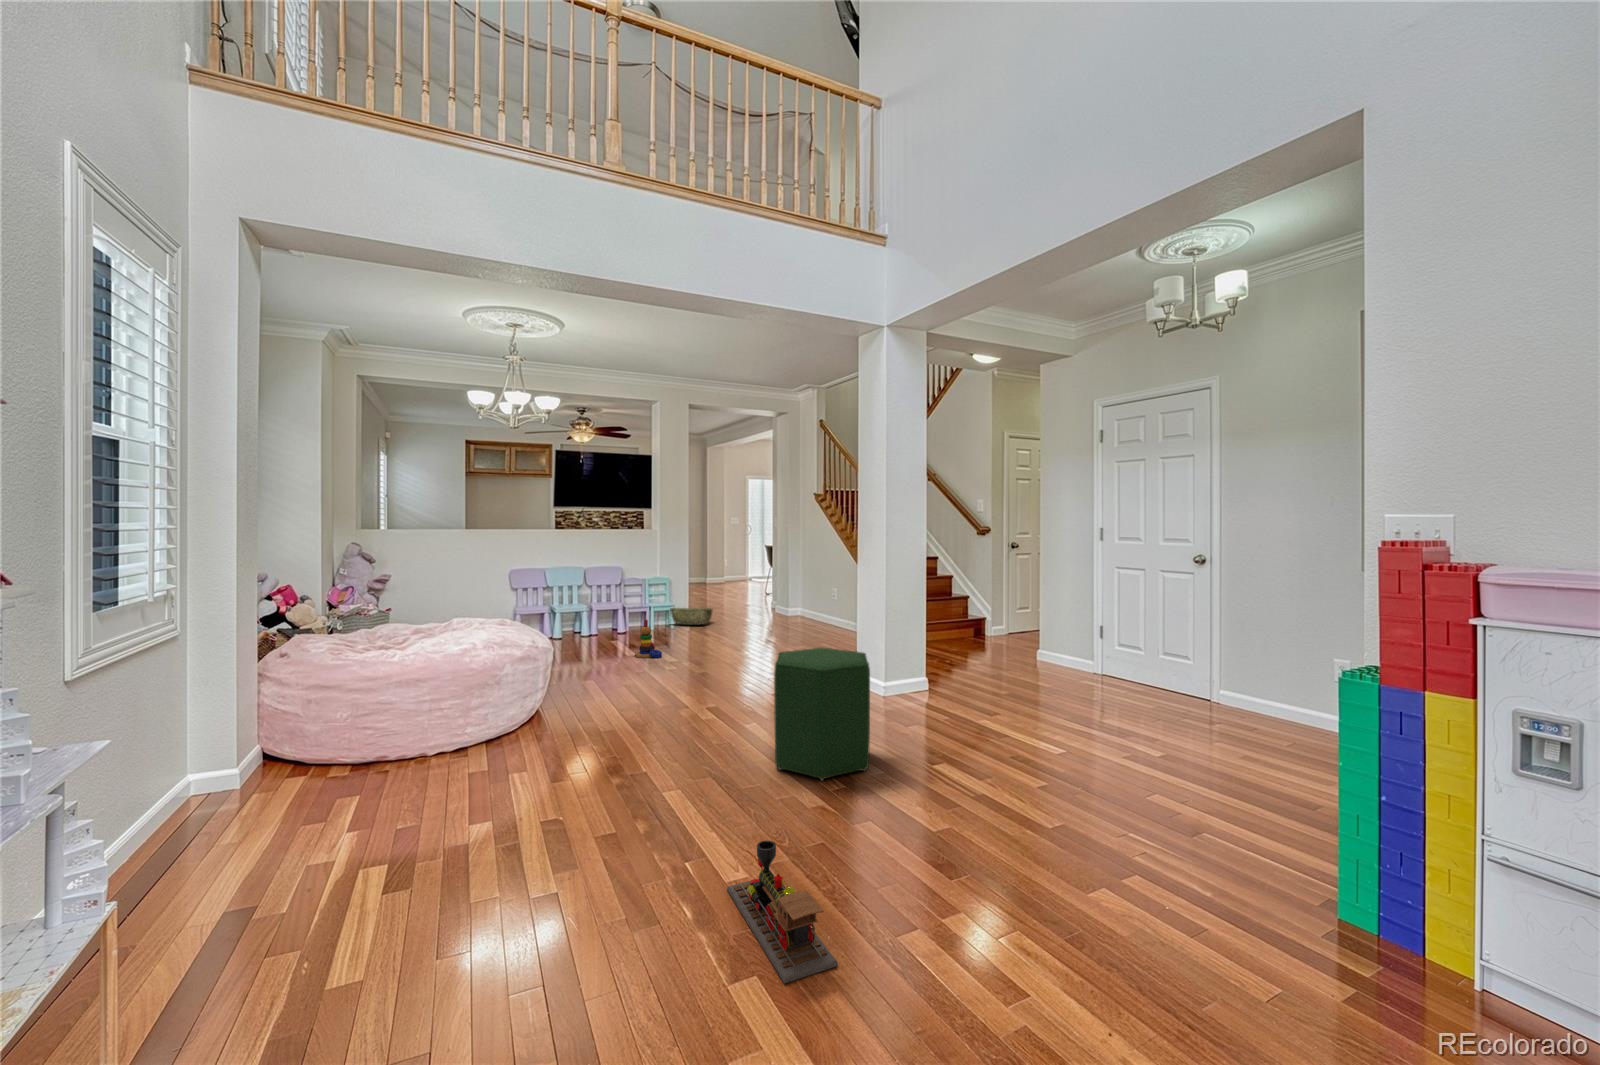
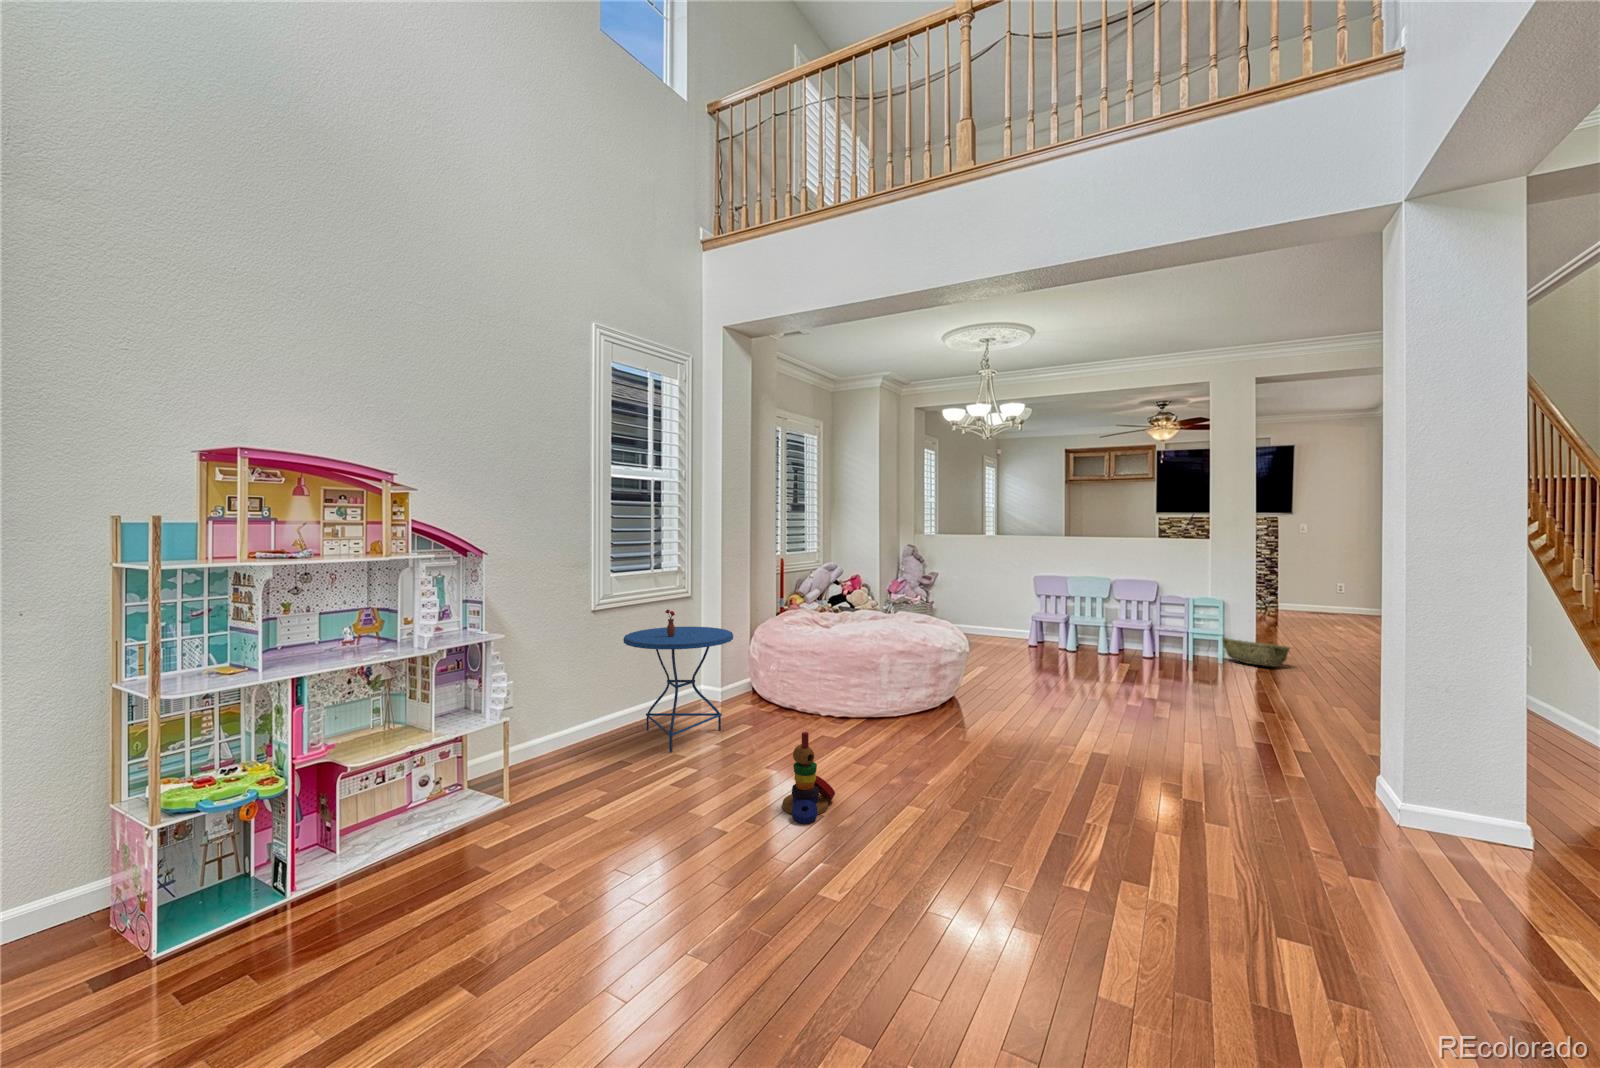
stacking toy: present [635,620,662,658] -> present [782,732,835,823]
ottoman: present [774,648,870,780] -> none [1047,697,1211,902]
side table: none [130,655,351,867] -> present [623,610,733,752]
toy train: present [727,841,838,984] -> none [702,870,850,1030]

